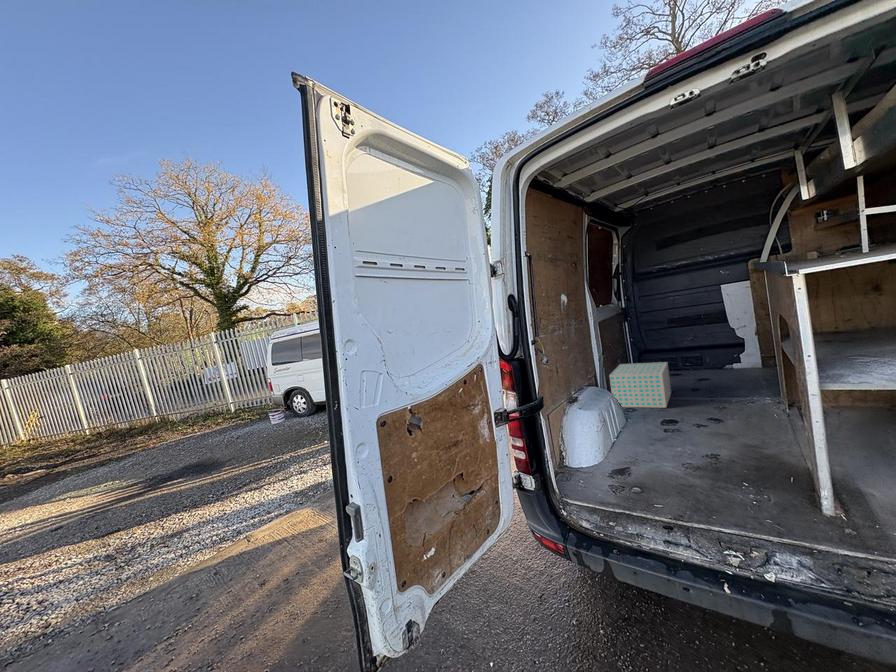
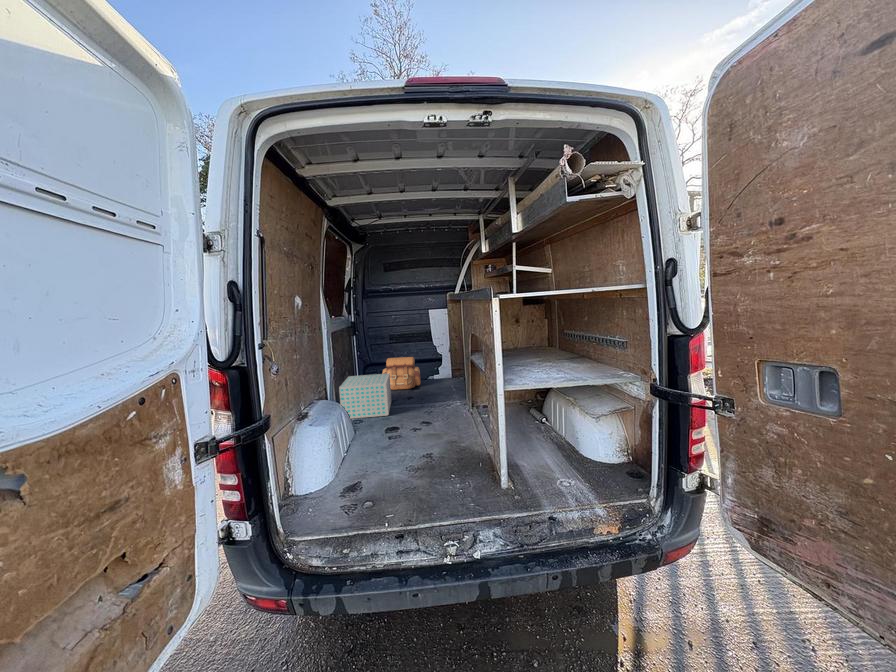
backpack: none [660,343,713,380] -> present [382,357,421,390]

